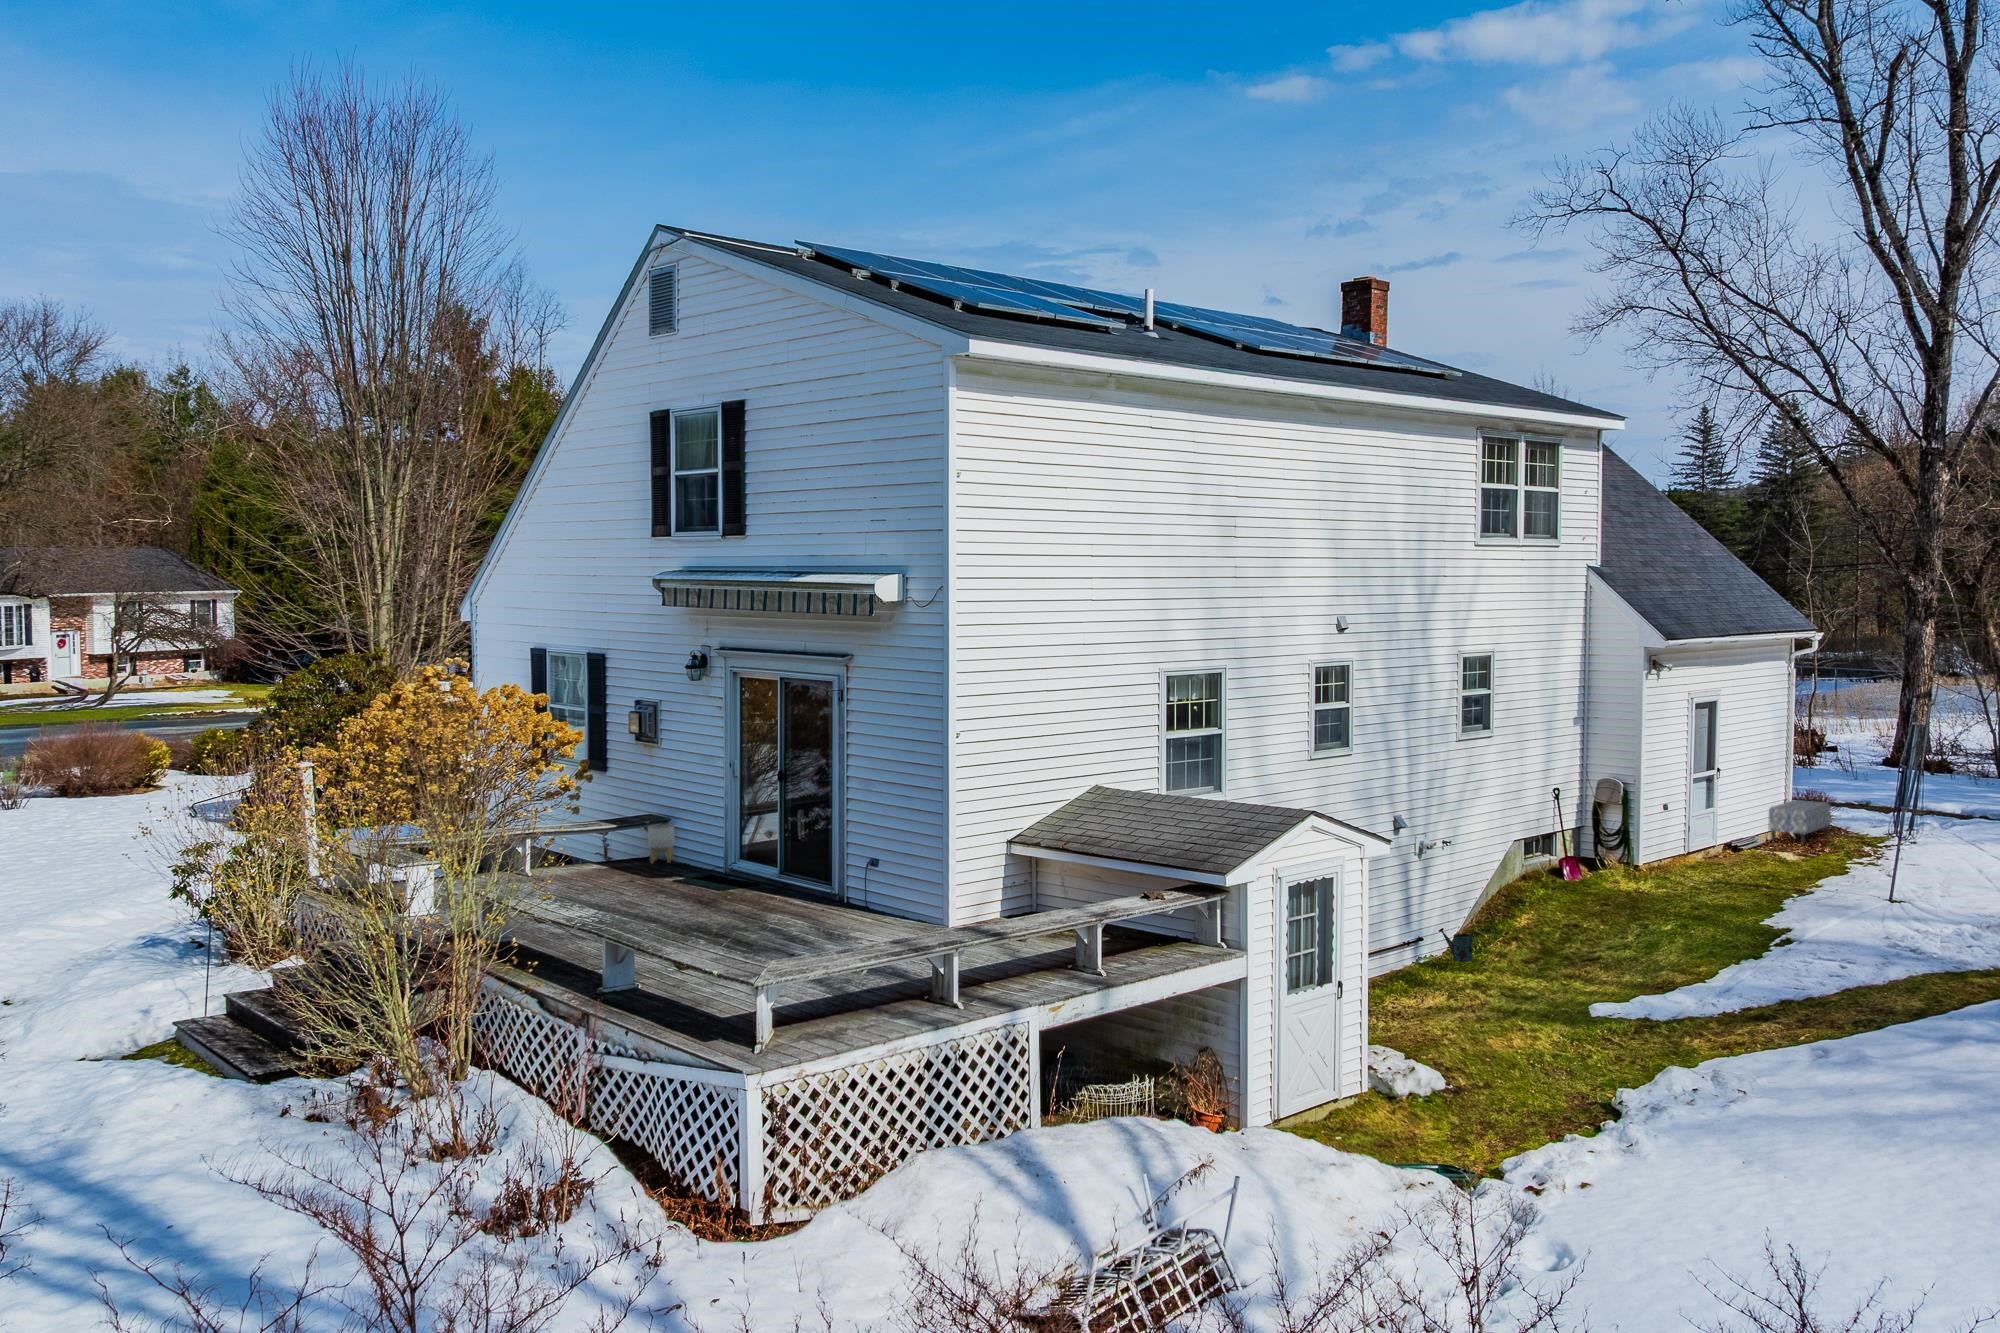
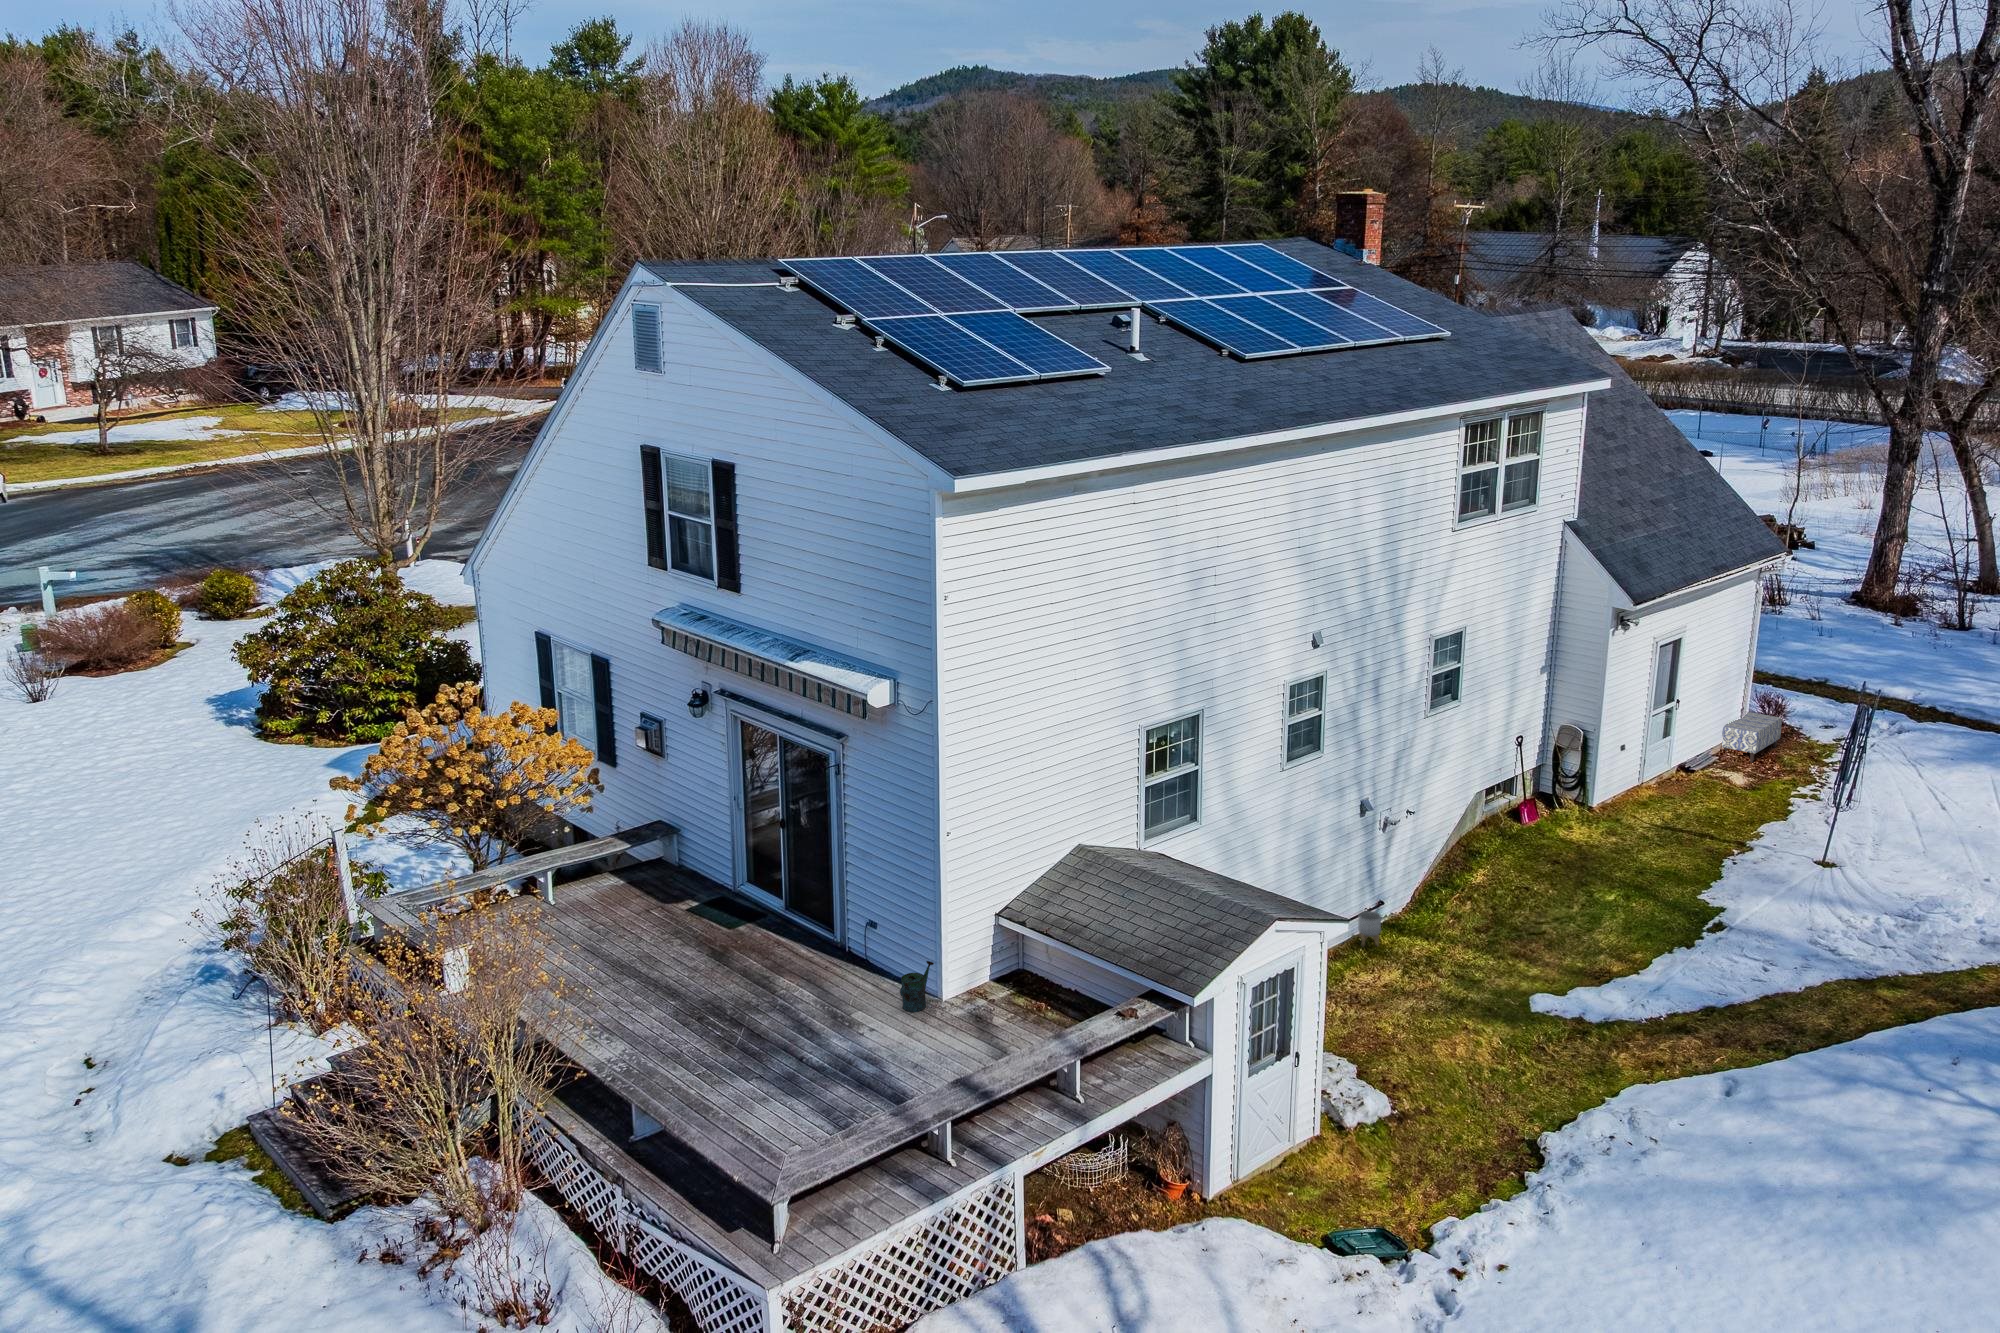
planter: present [648,824,675,863] -> present [1358,911,1381,946]
watering can: present [1439,928,1478,962] -> present [900,961,934,1012]

